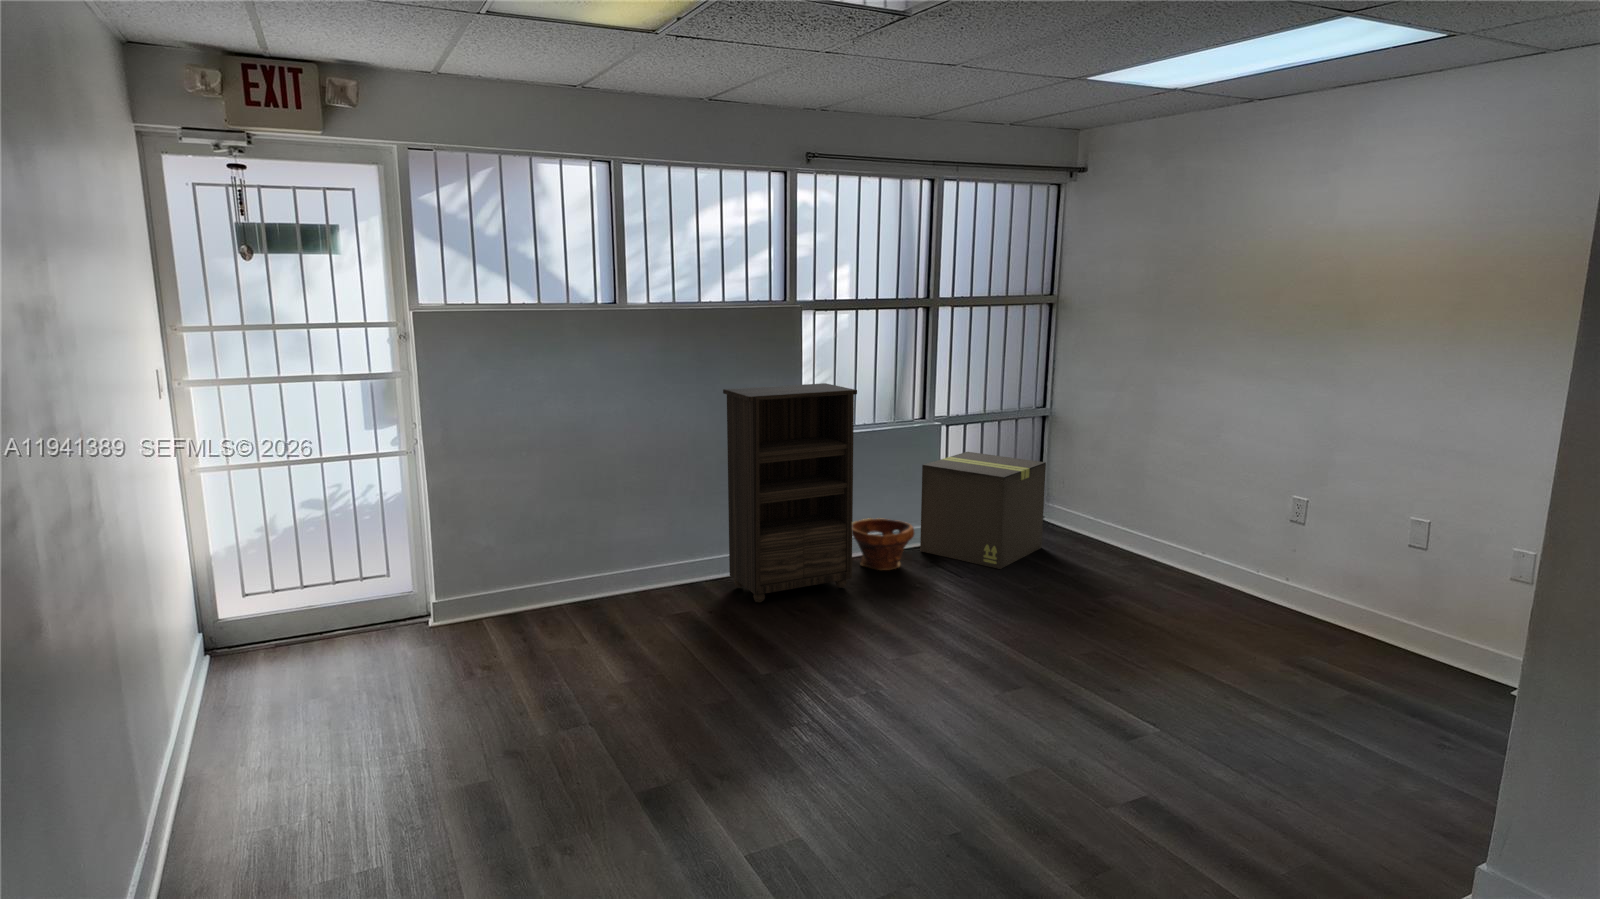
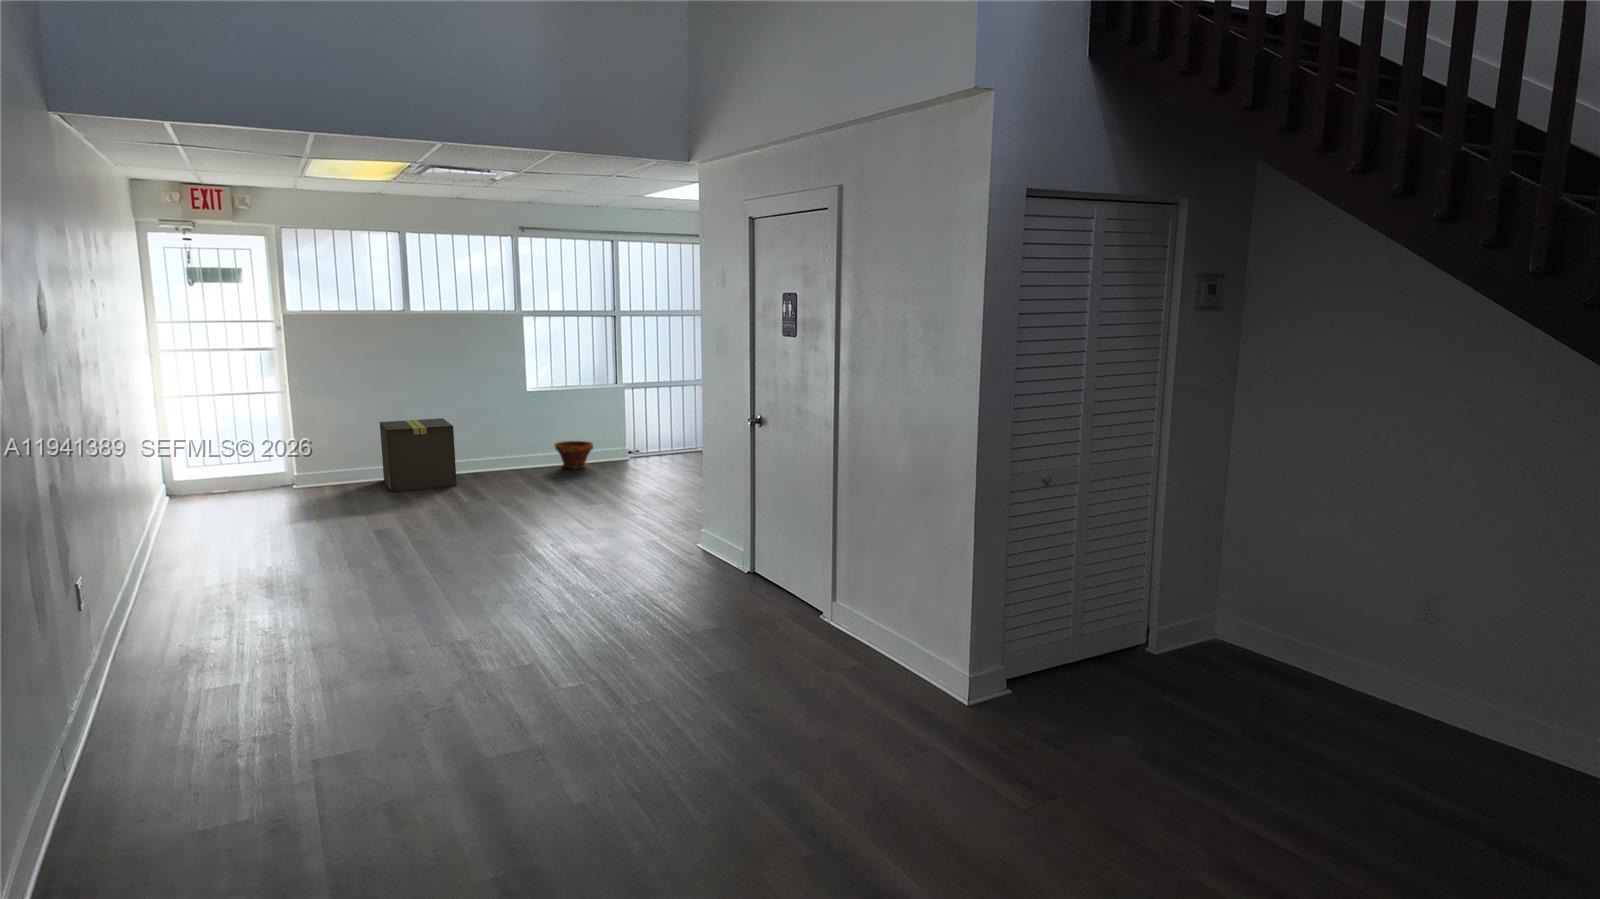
bookshelf: present [723,383,857,602] -> none [467,358,545,480]
cardboard box: present [920,452,1046,569] -> present [380,418,457,492]

